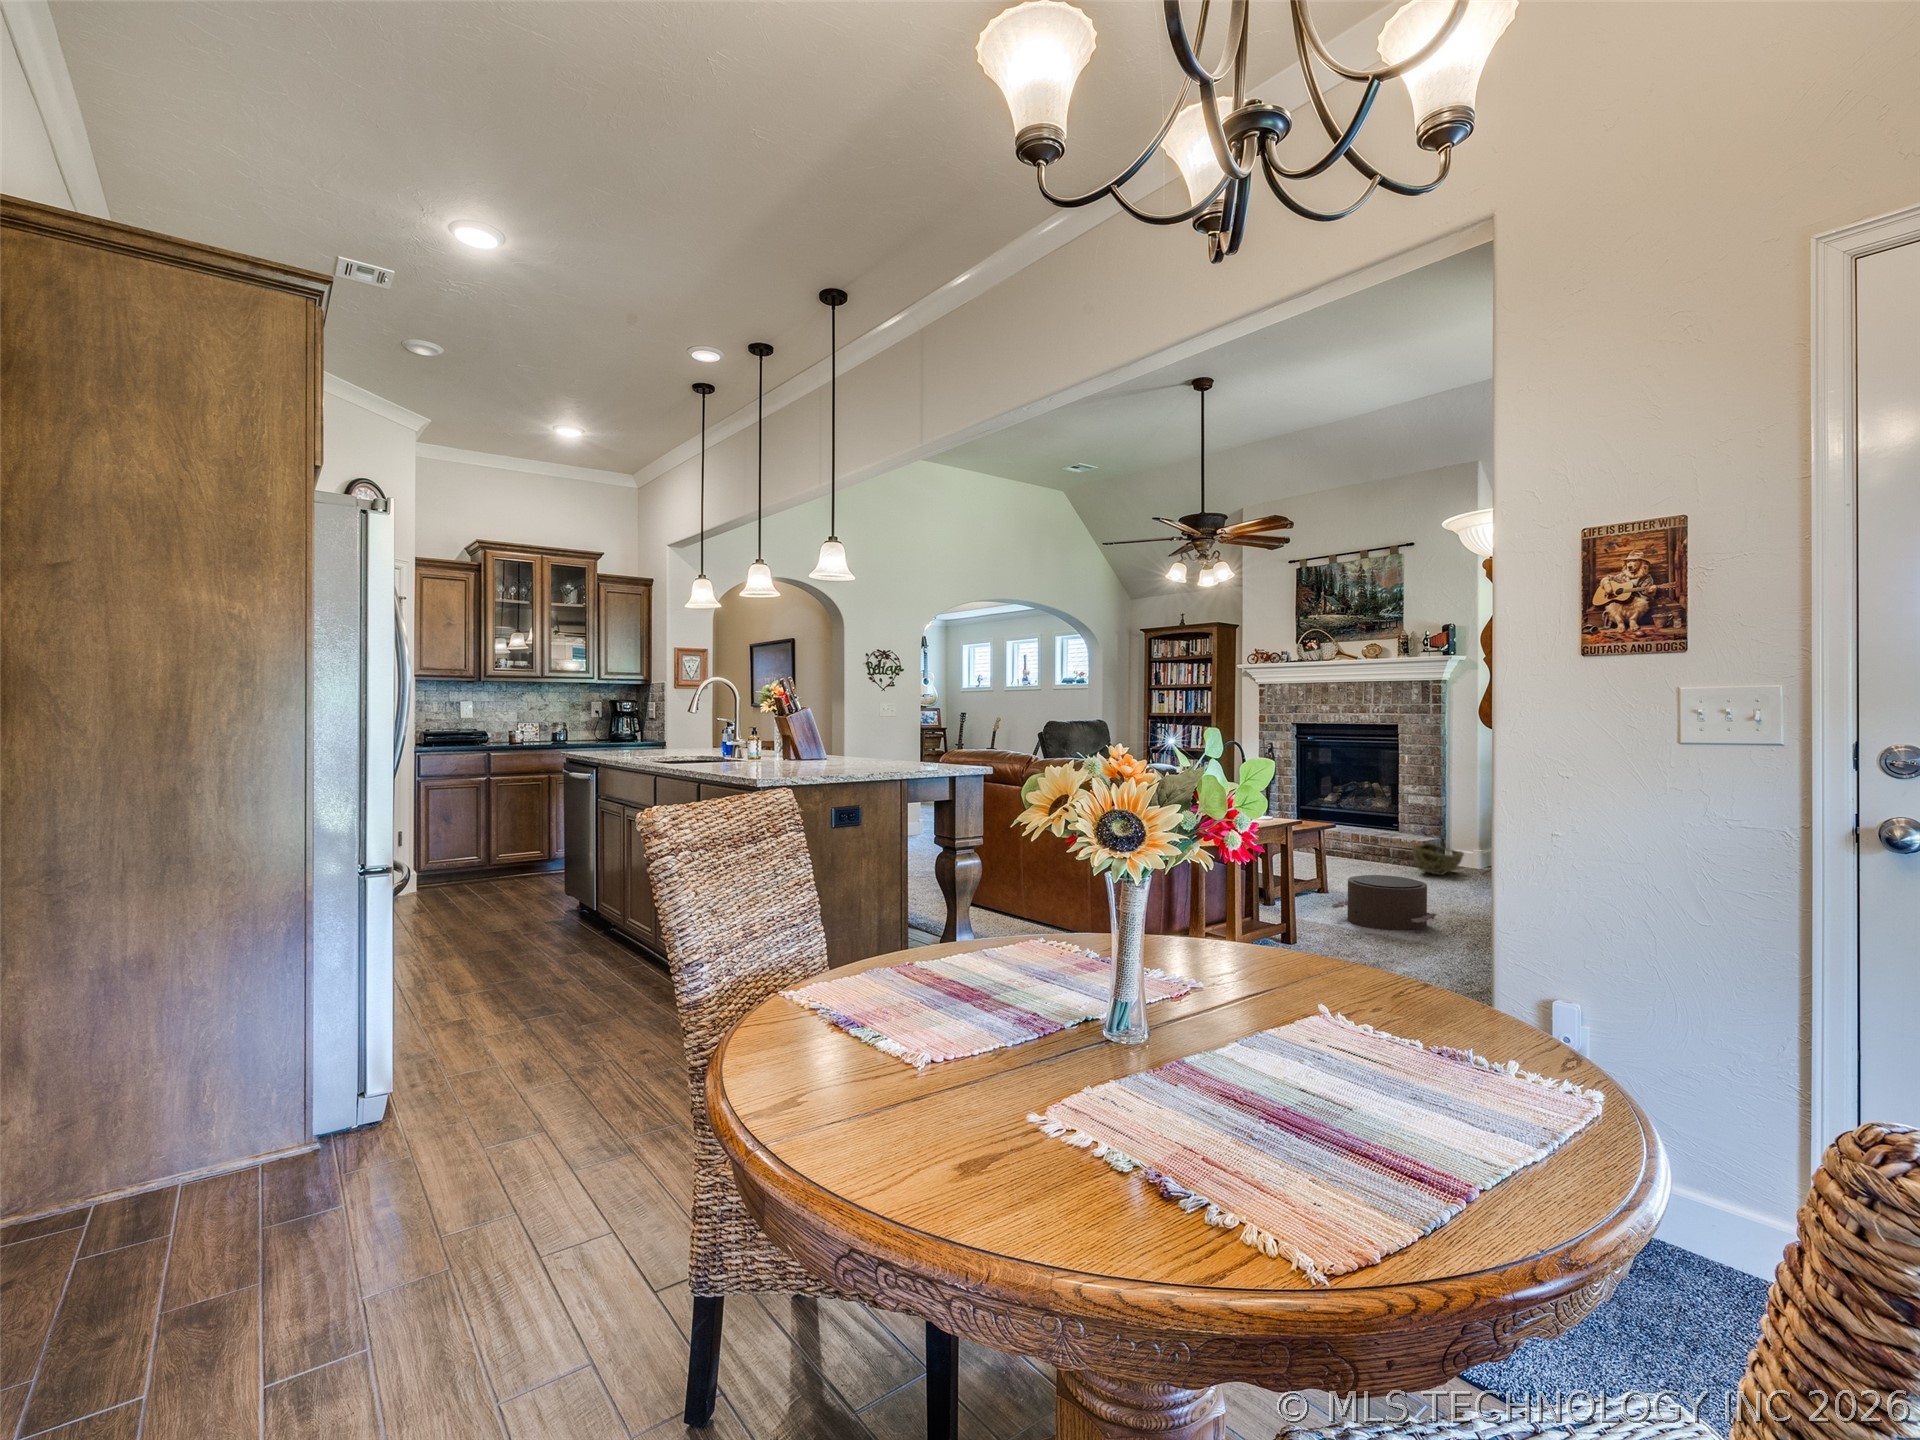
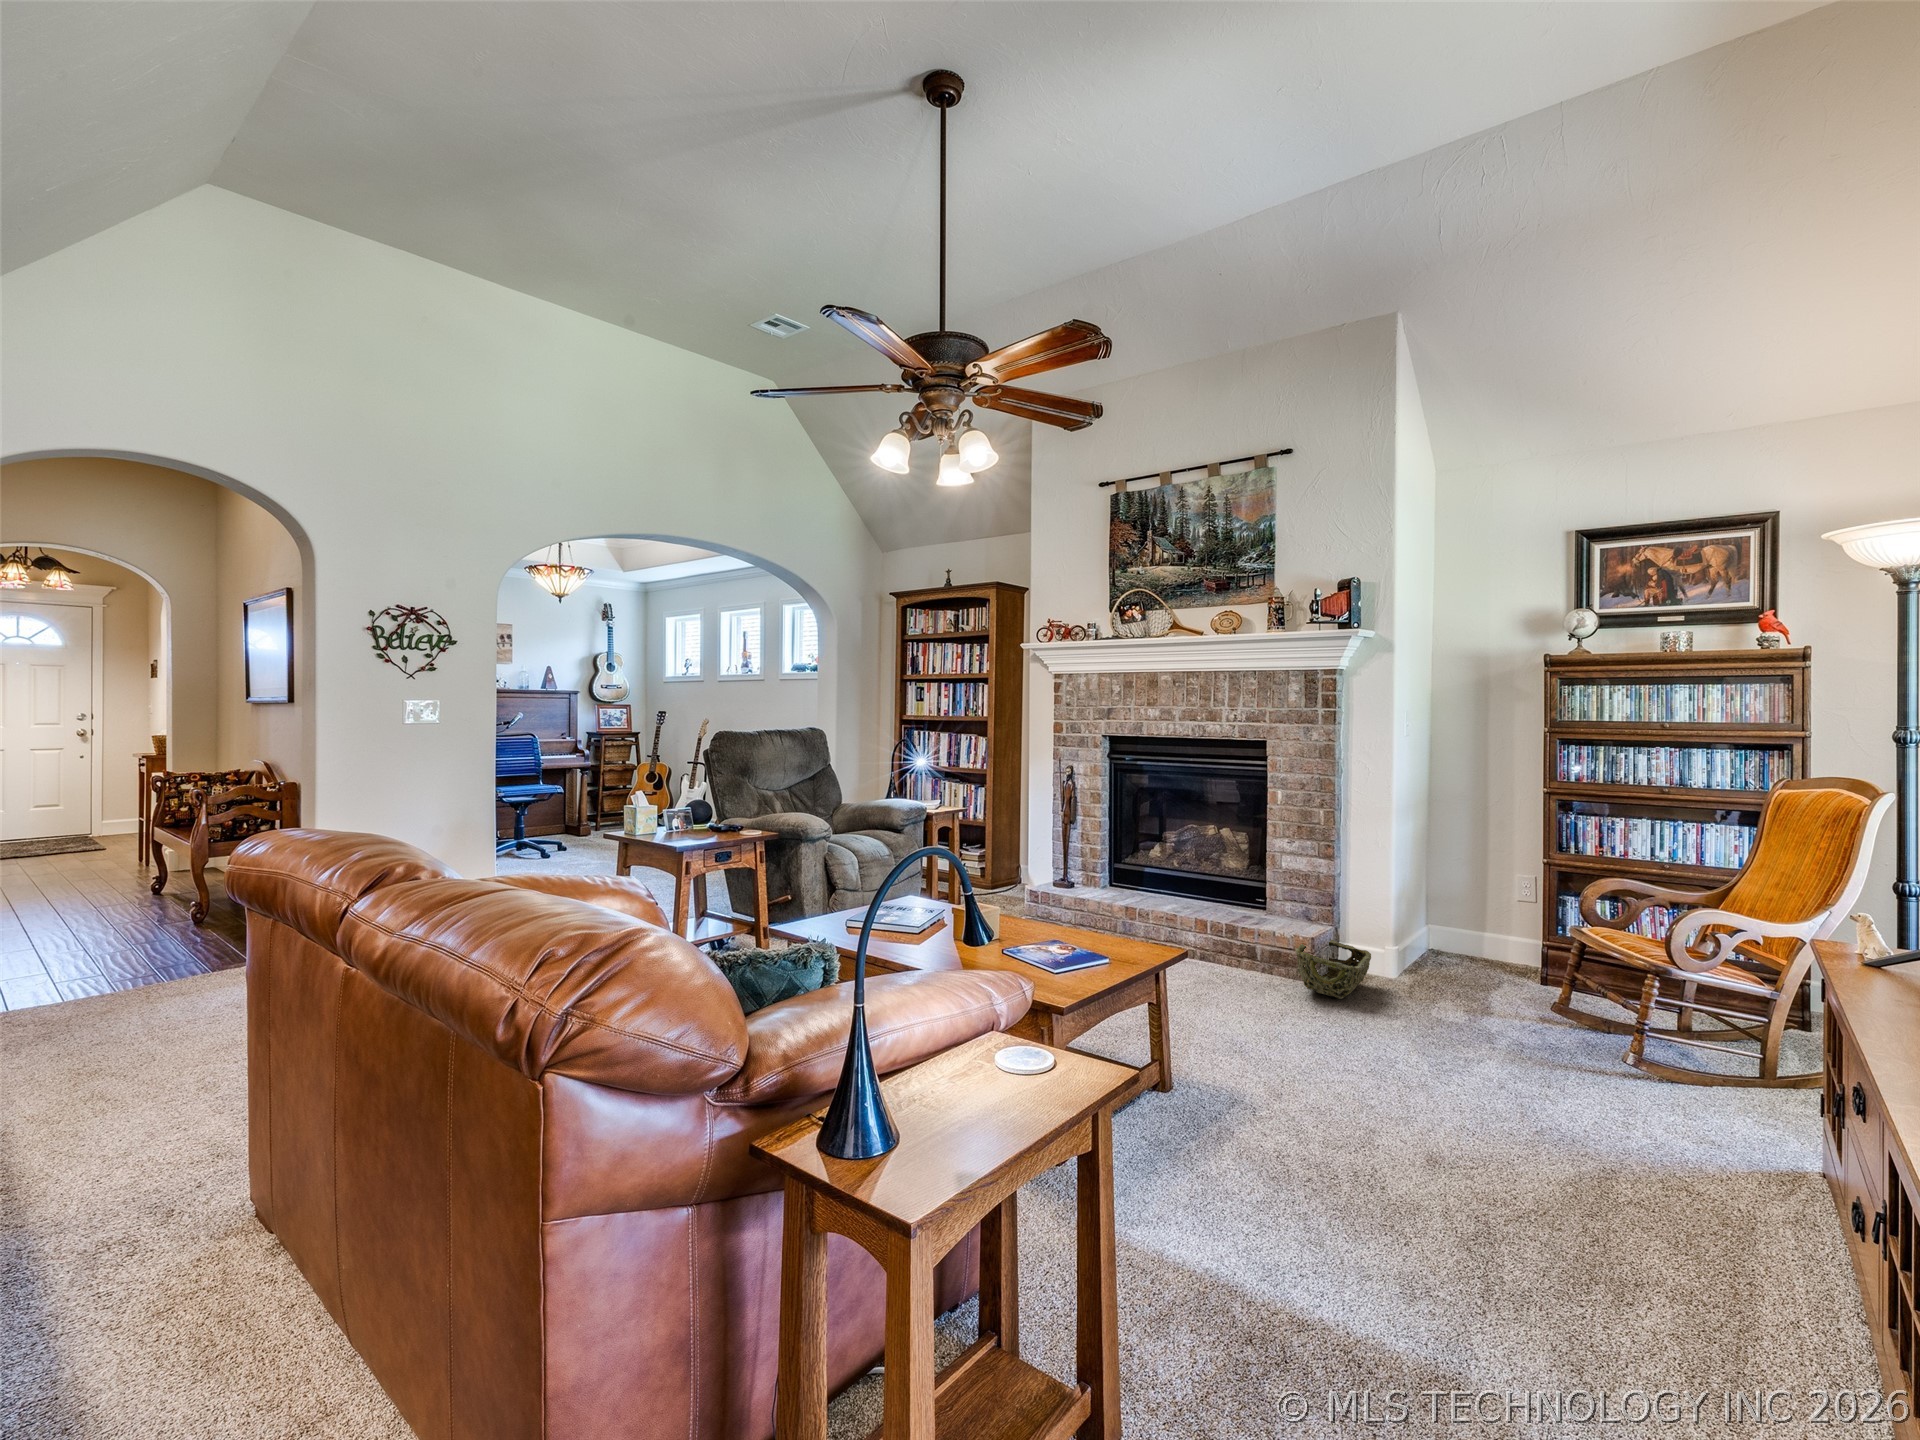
pouf: present [1331,875,1436,931] -> none [1190,1088,1418,1258]

